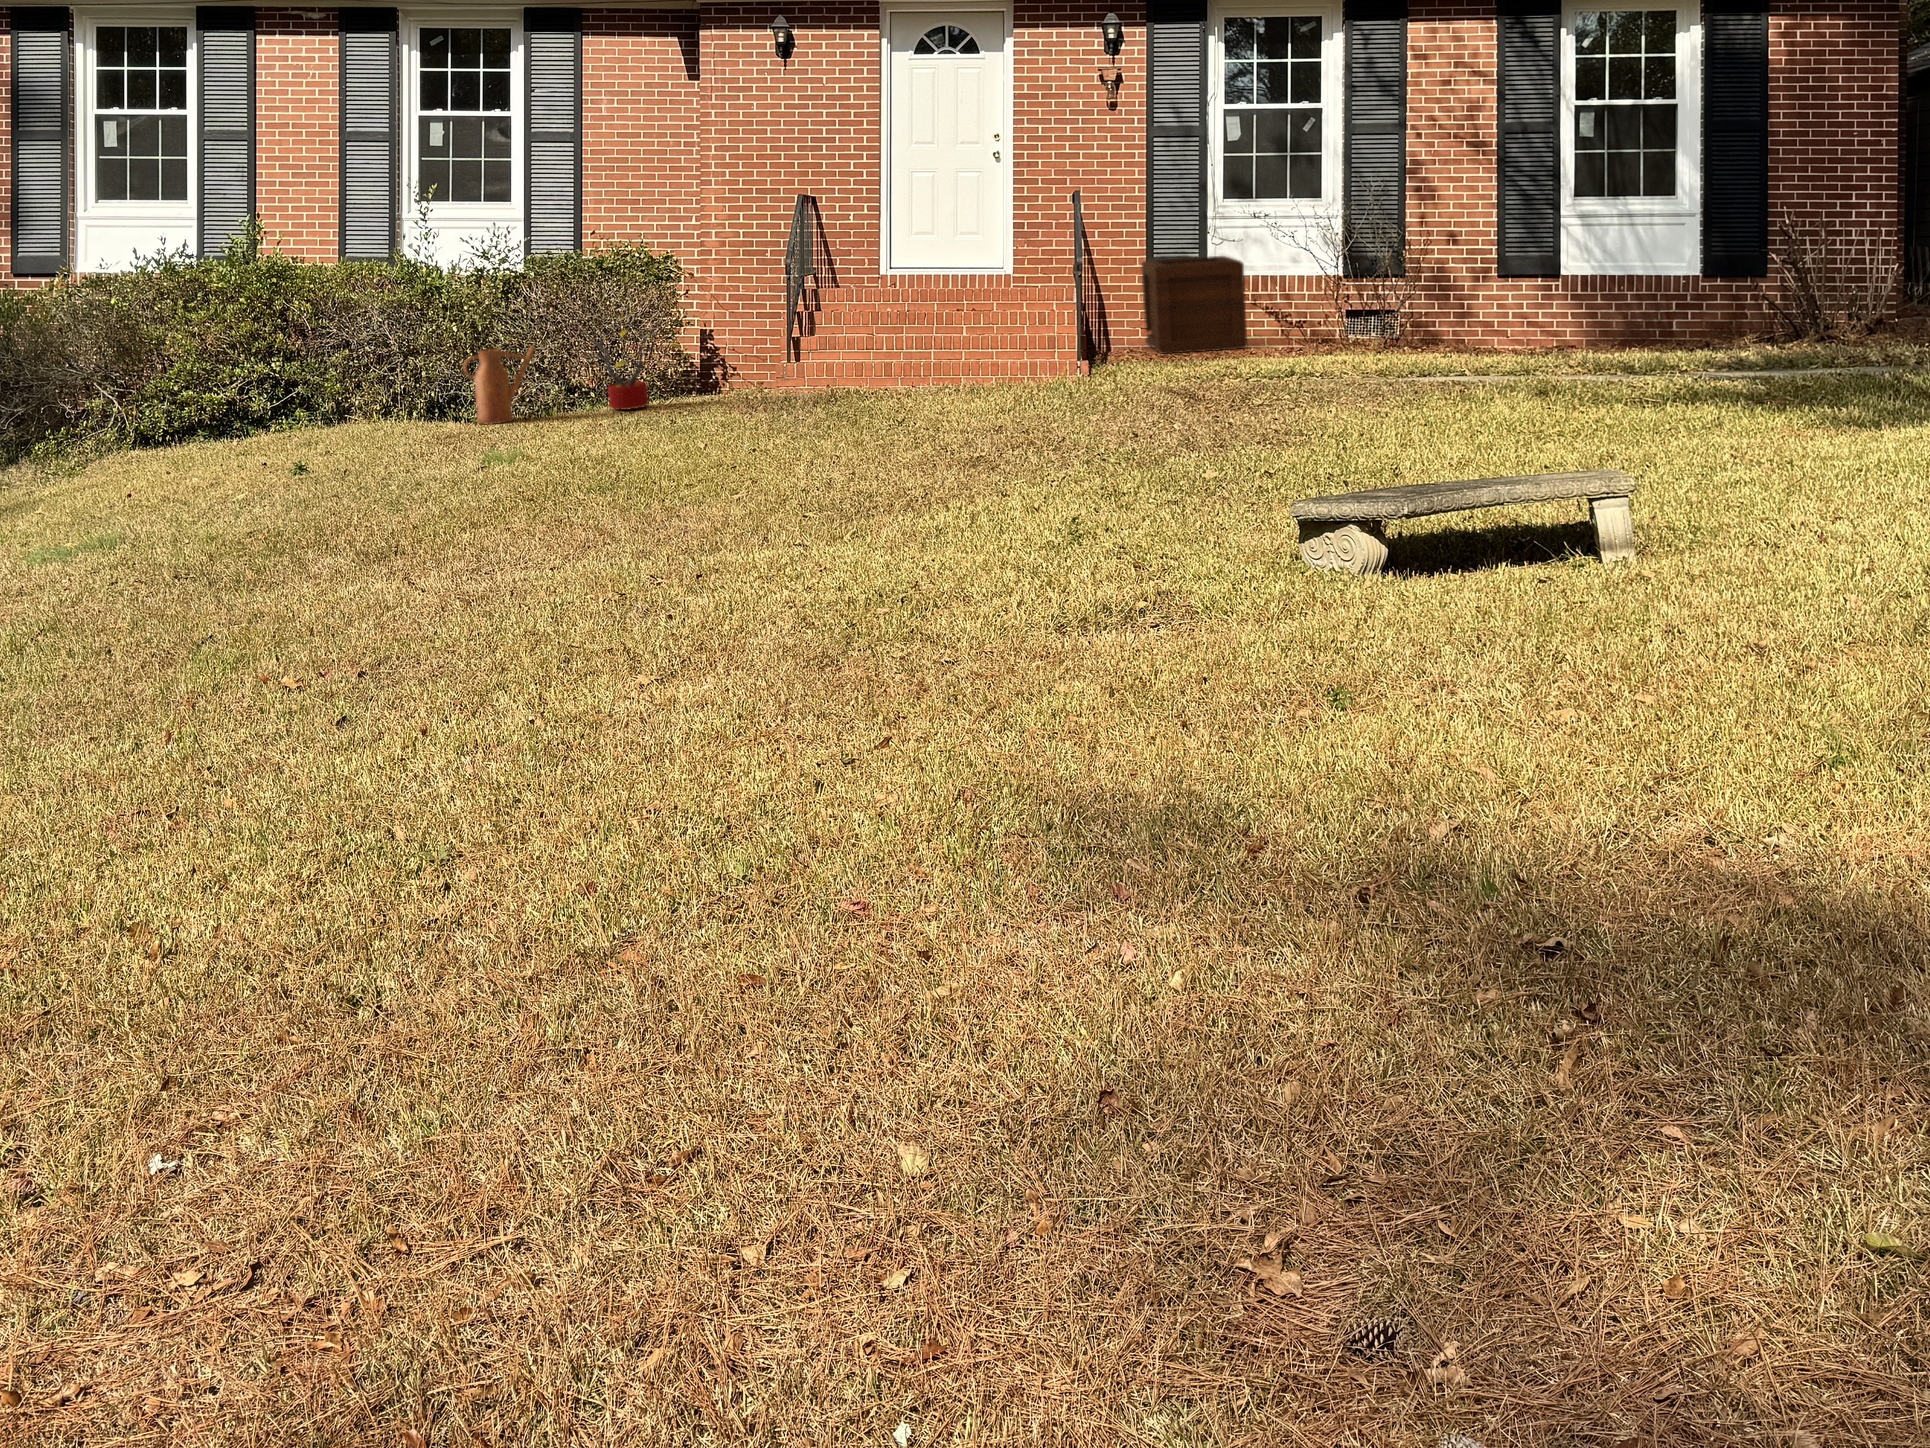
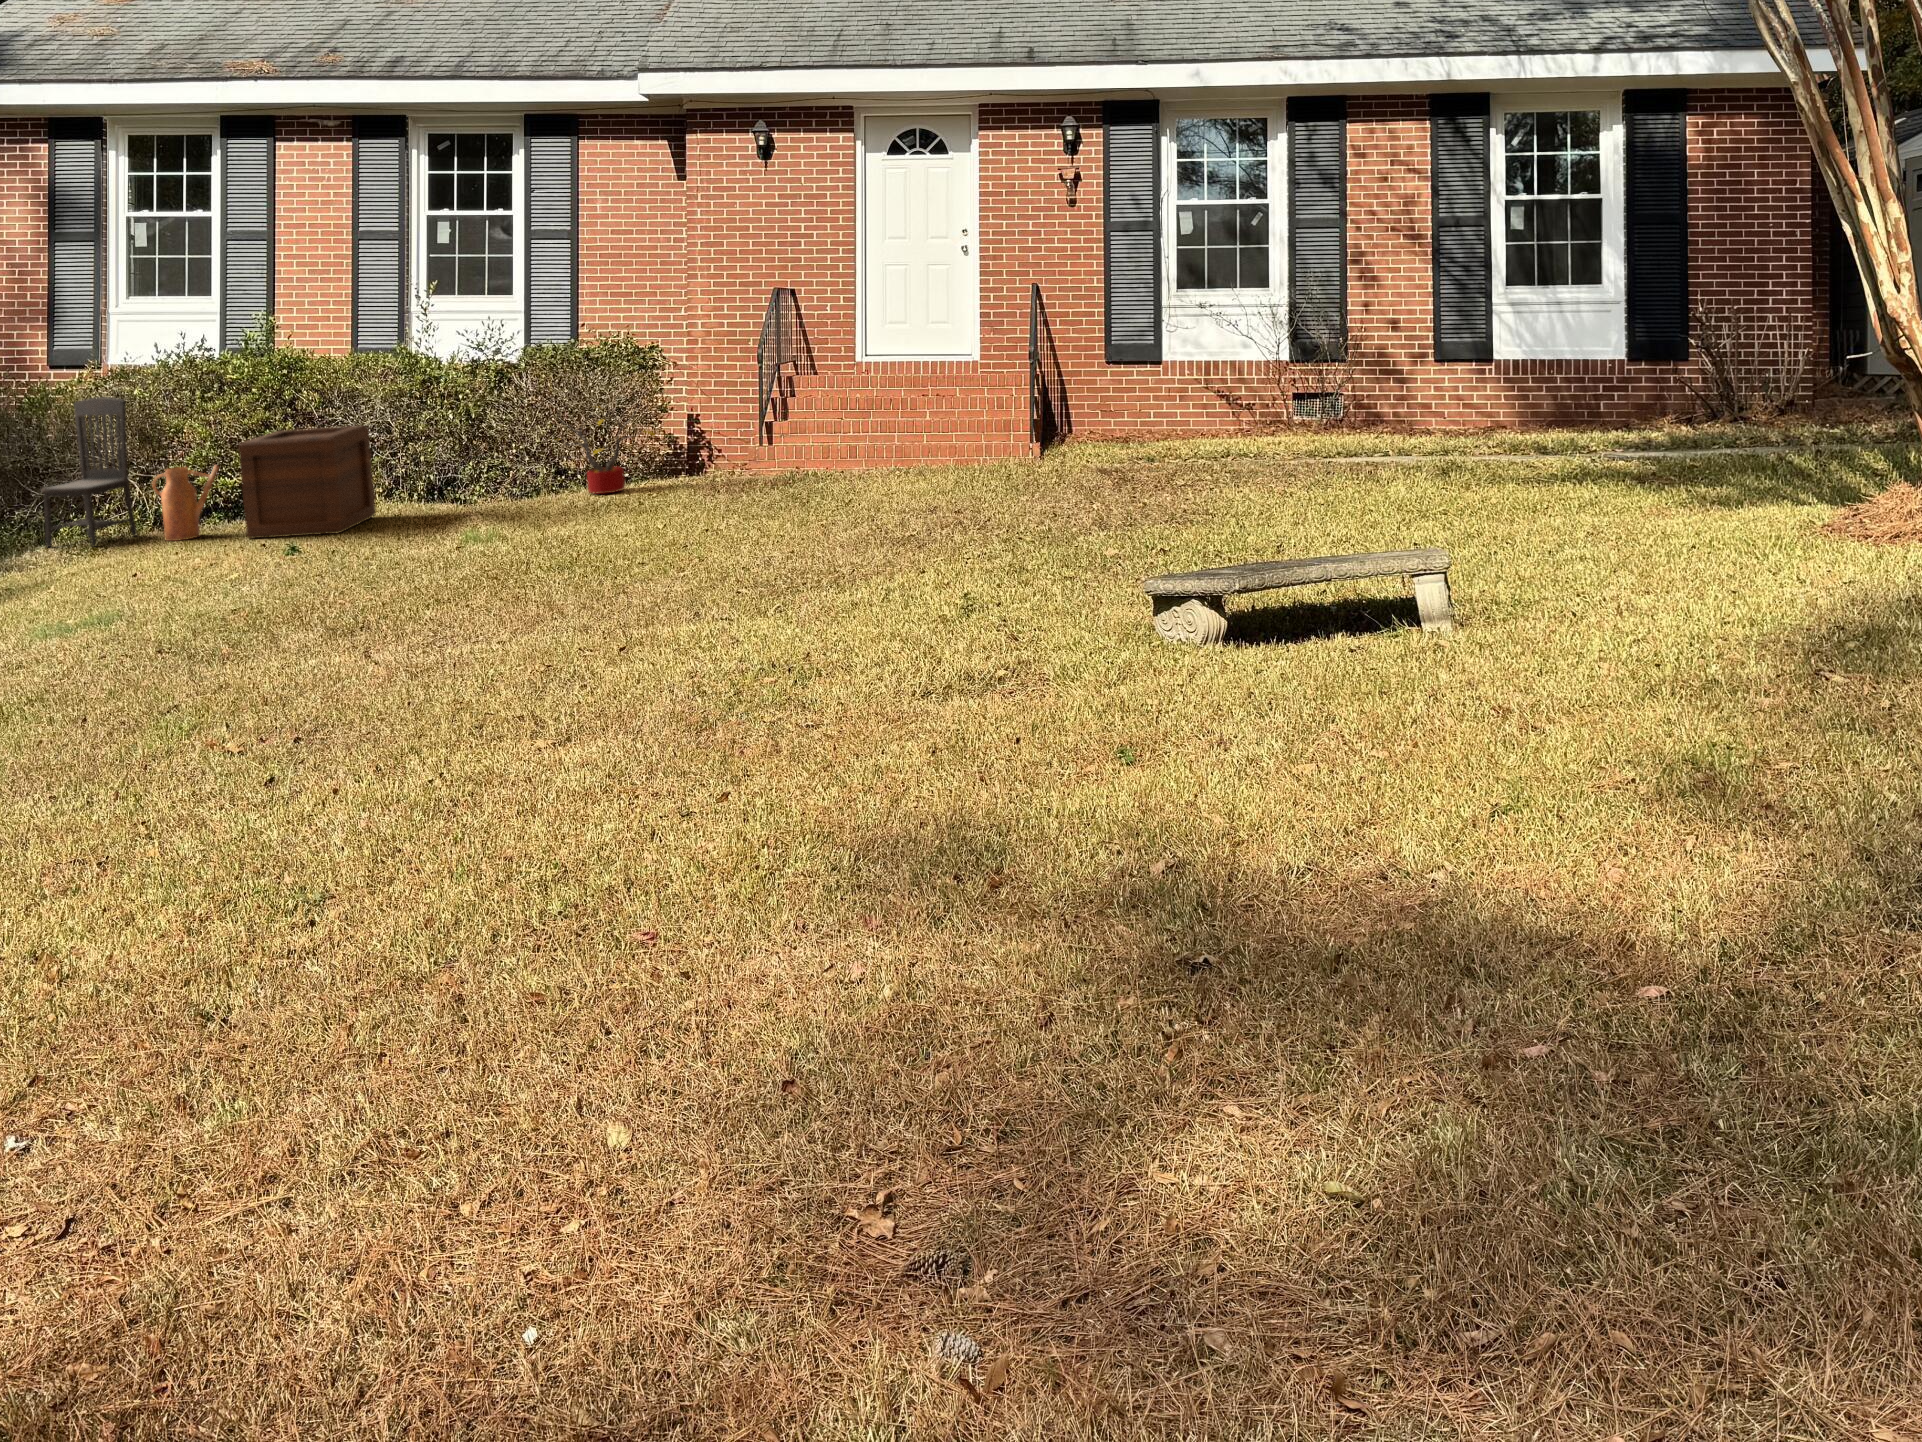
wooden crate: present [1141,256,1247,354] -> present [238,425,376,539]
chair: none [19,303,124,465] -> present [42,397,137,547]
watering can: present [463,345,535,425] -> present [152,465,219,541]

